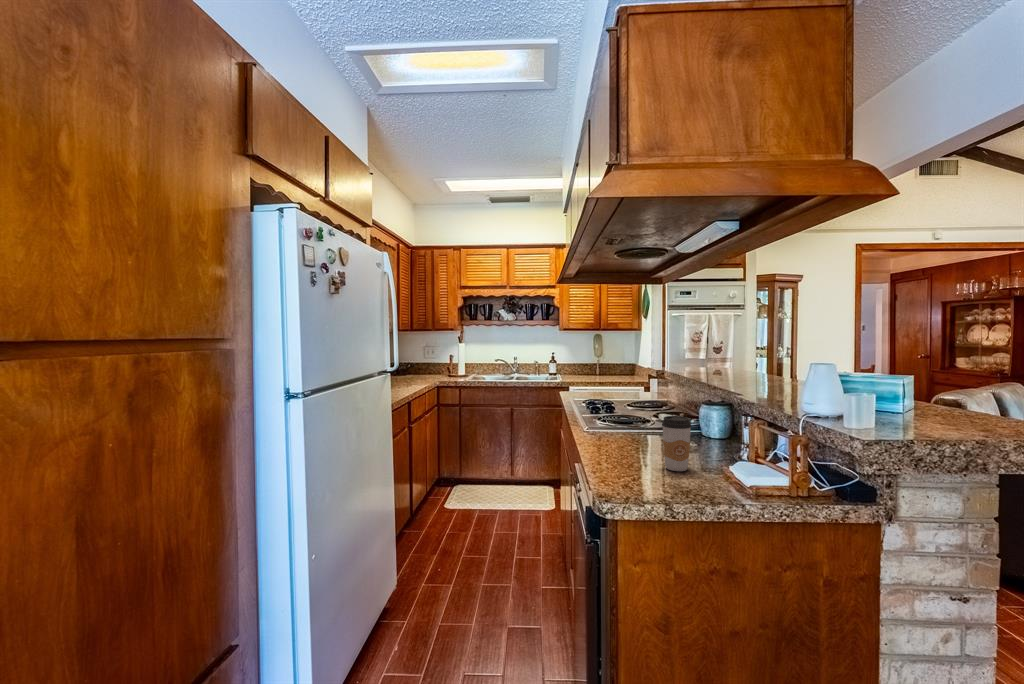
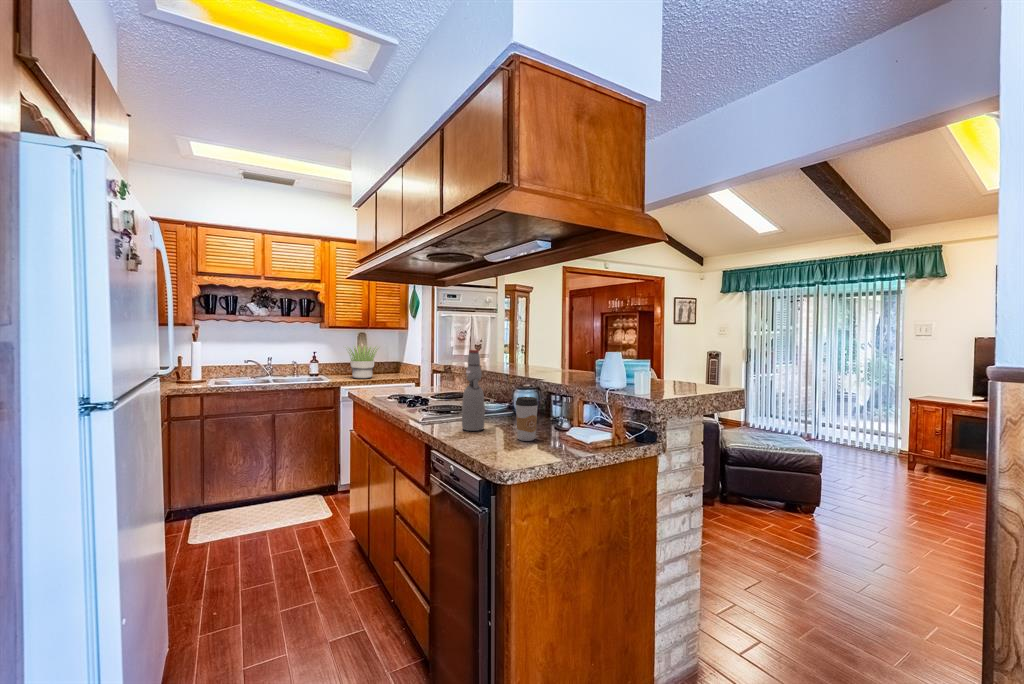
potted plant: none [575,345,614,379] -> present [348,347,379,379]
bottle: none [615,356,642,449] -> present [462,350,485,431]

